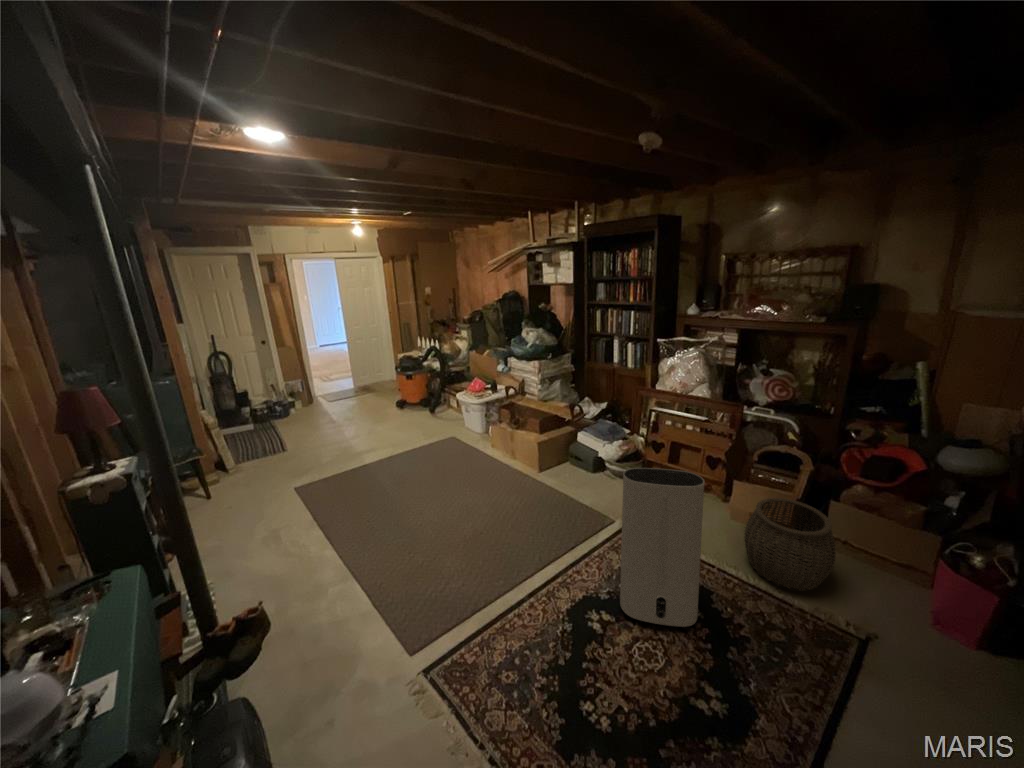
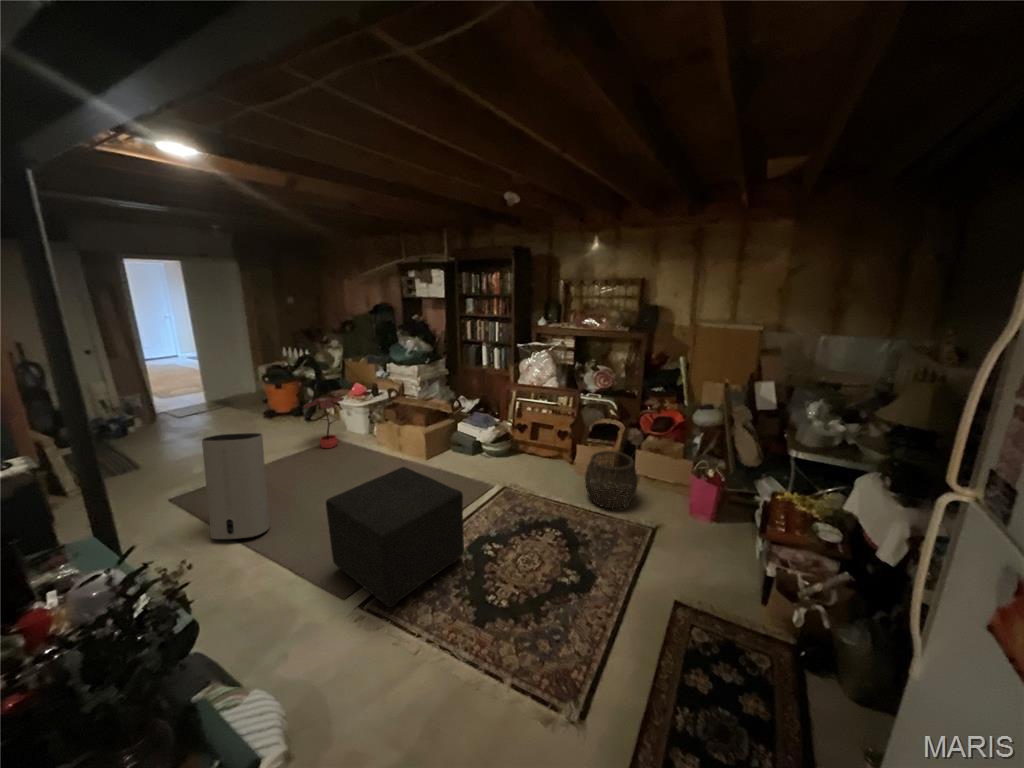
potted plant: none [420,392,460,445] -> present [303,397,344,448]
air purifier: present [620,468,704,627] -> present [202,433,269,539]
ottoman: none [398,492,560,686] -> present [326,467,464,607]

